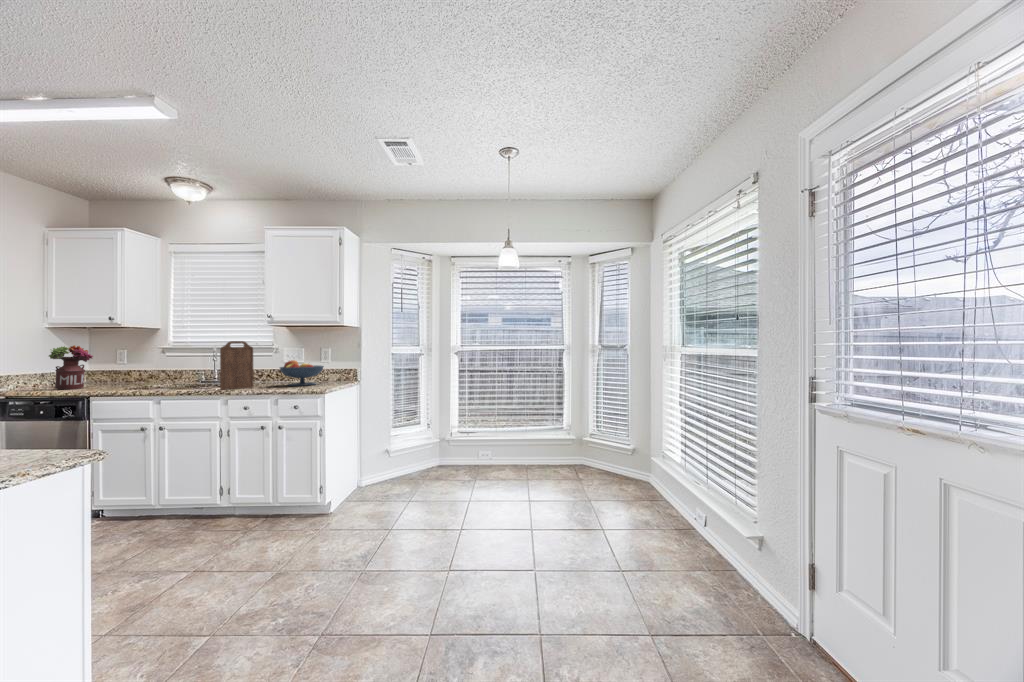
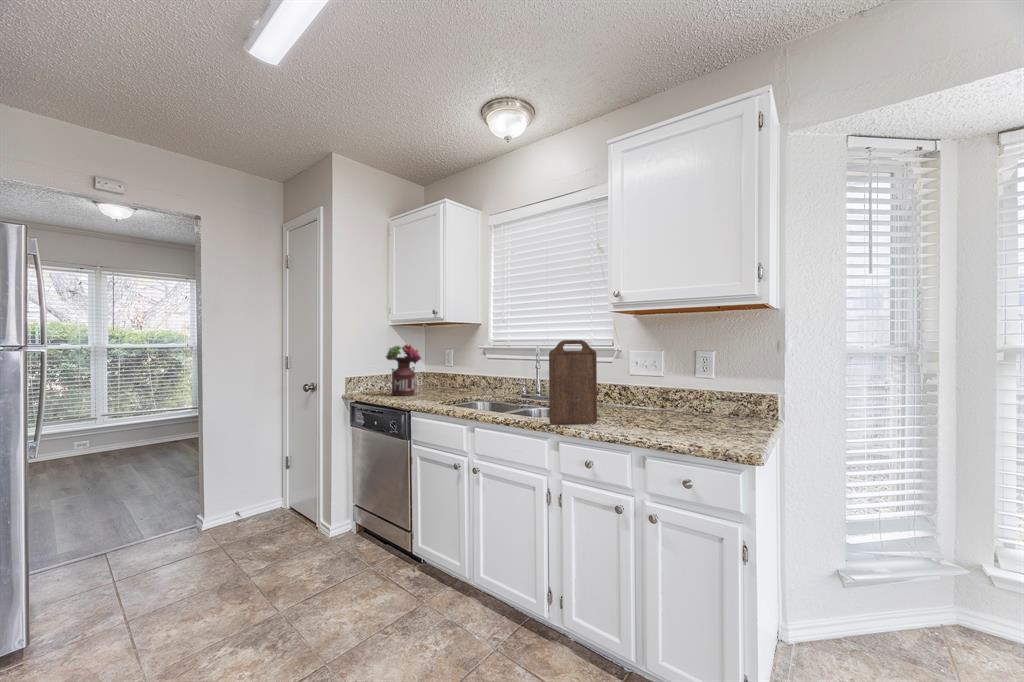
fruit bowl: present [280,360,324,386] -> none [637,375,718,428]

